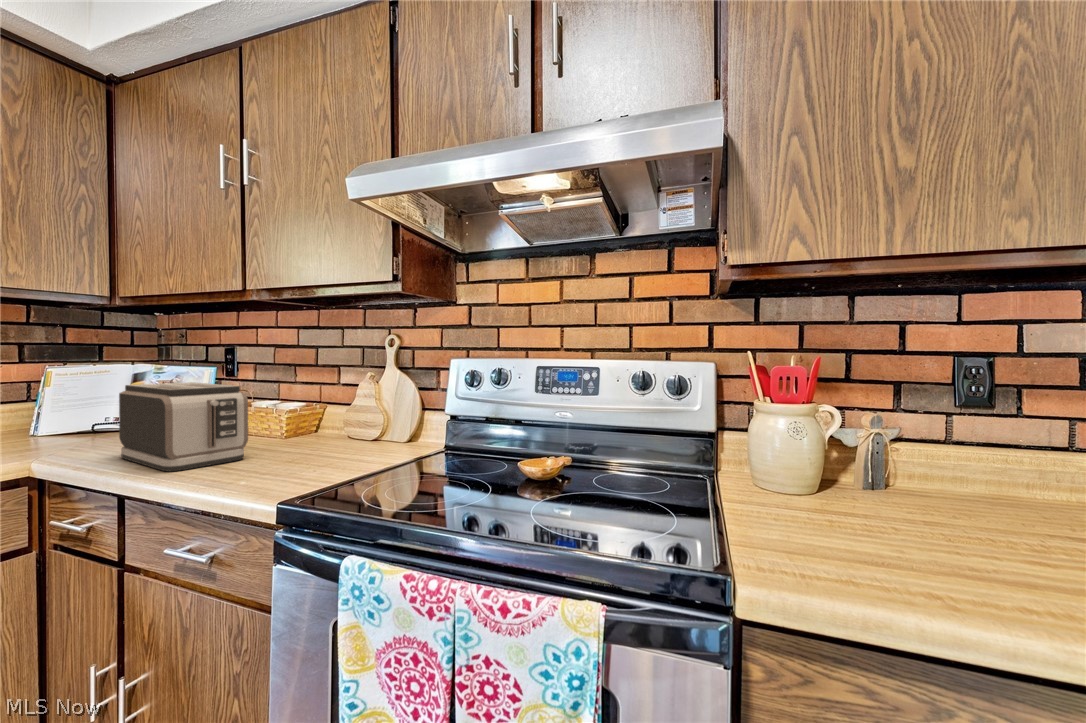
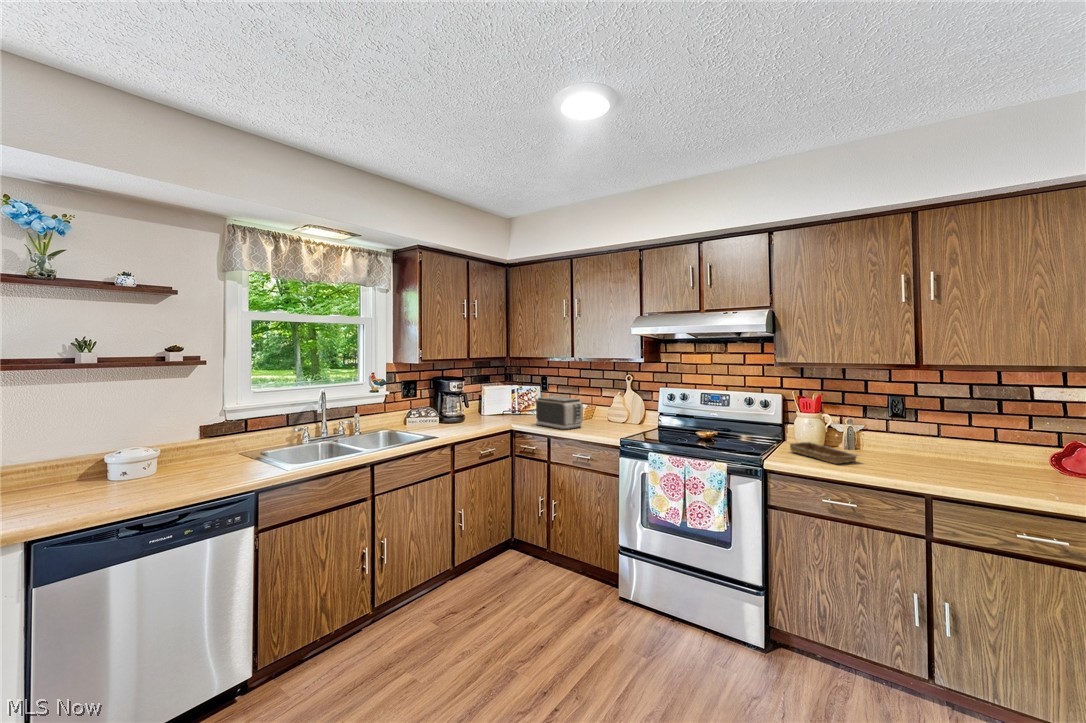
tray: none [765,484,1031,588] -> present [790,442,858,464]

